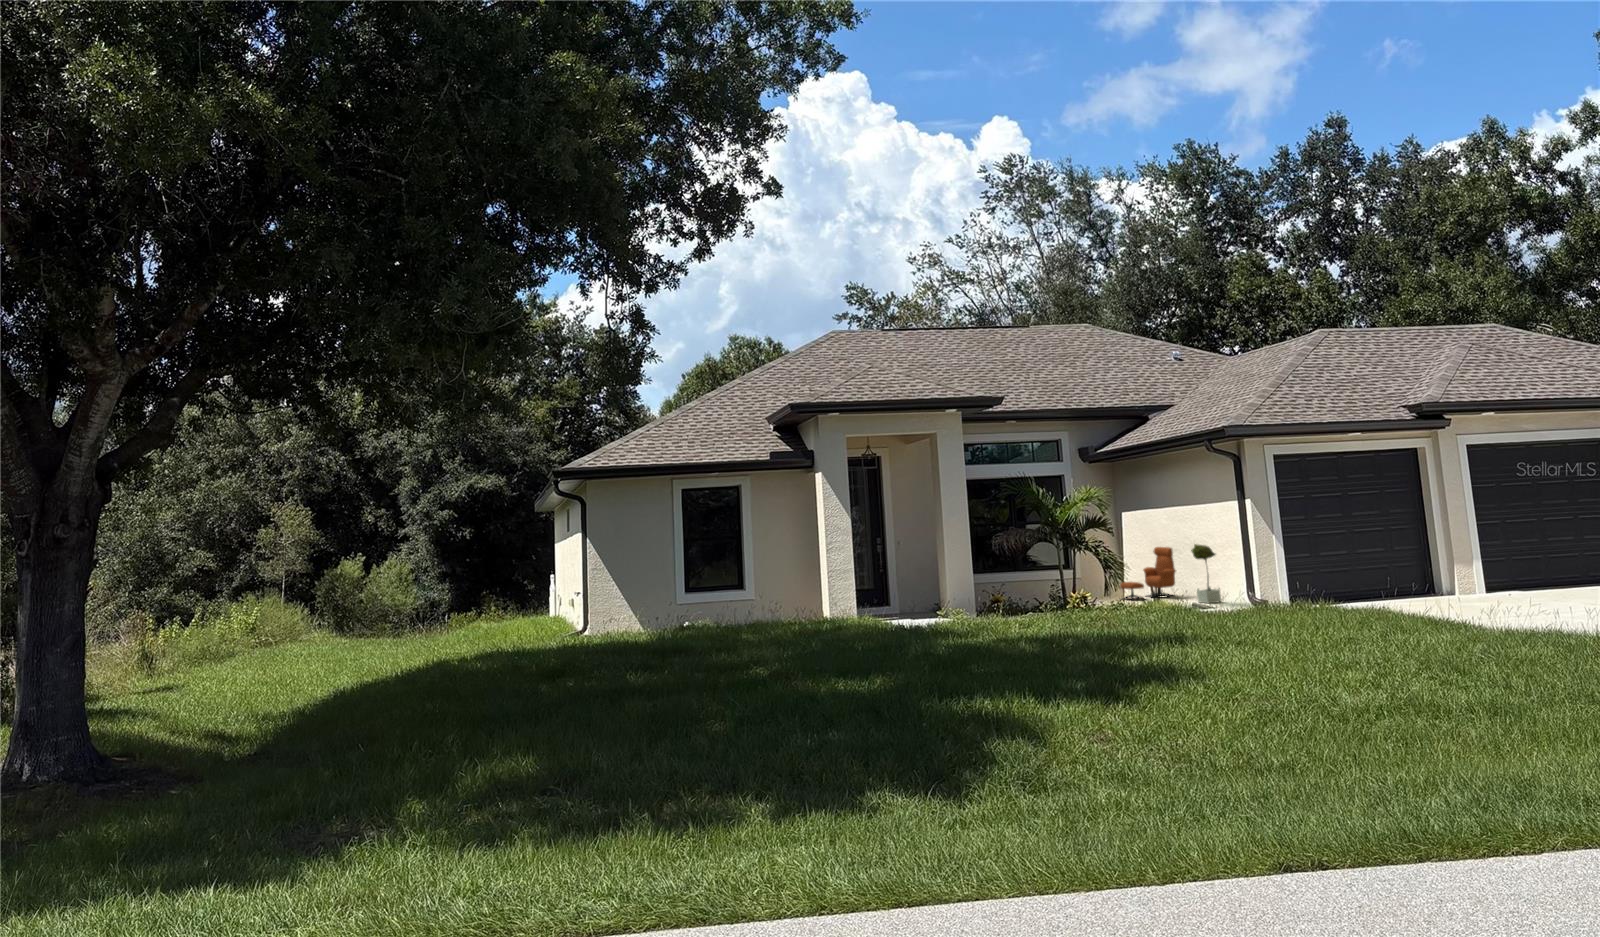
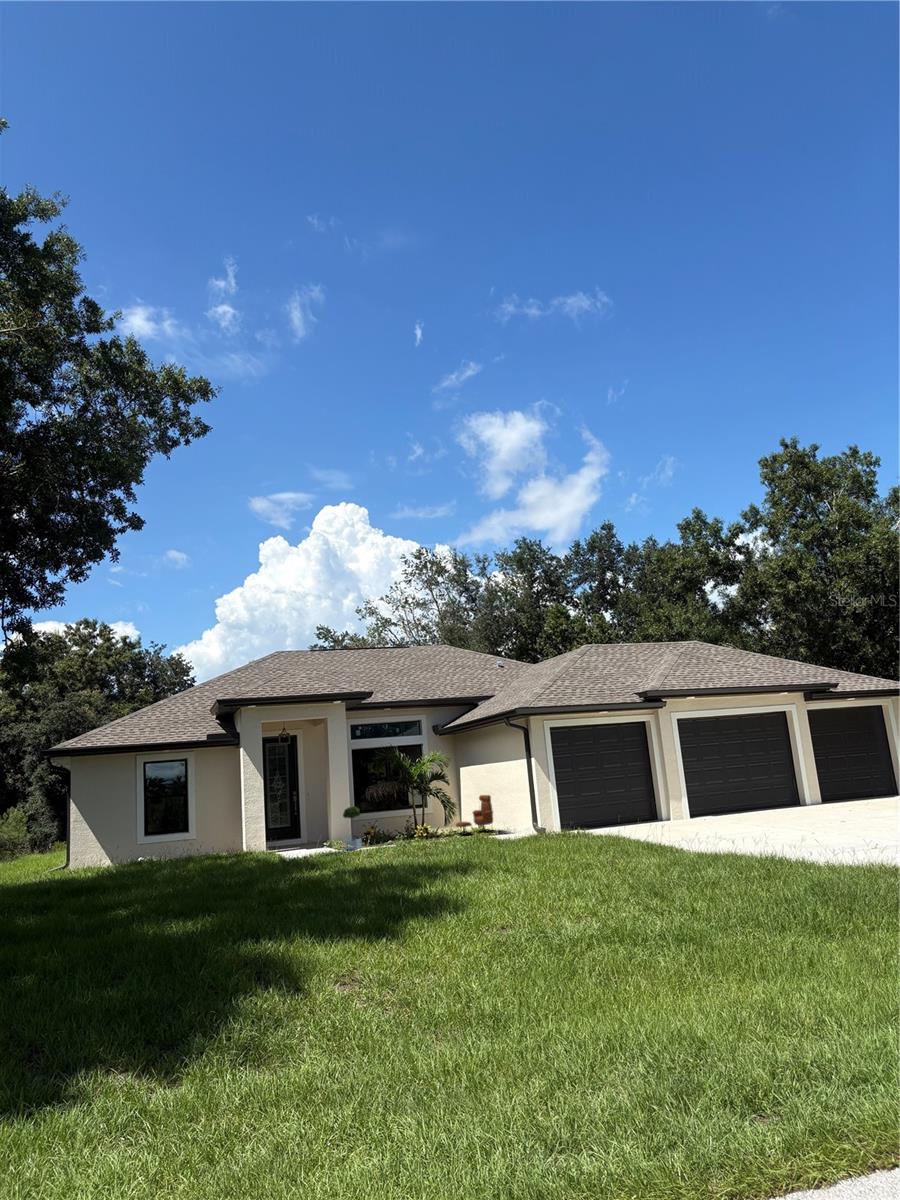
potted tree: present [1191,544,1221,603] -> present [343,807,362,850]

